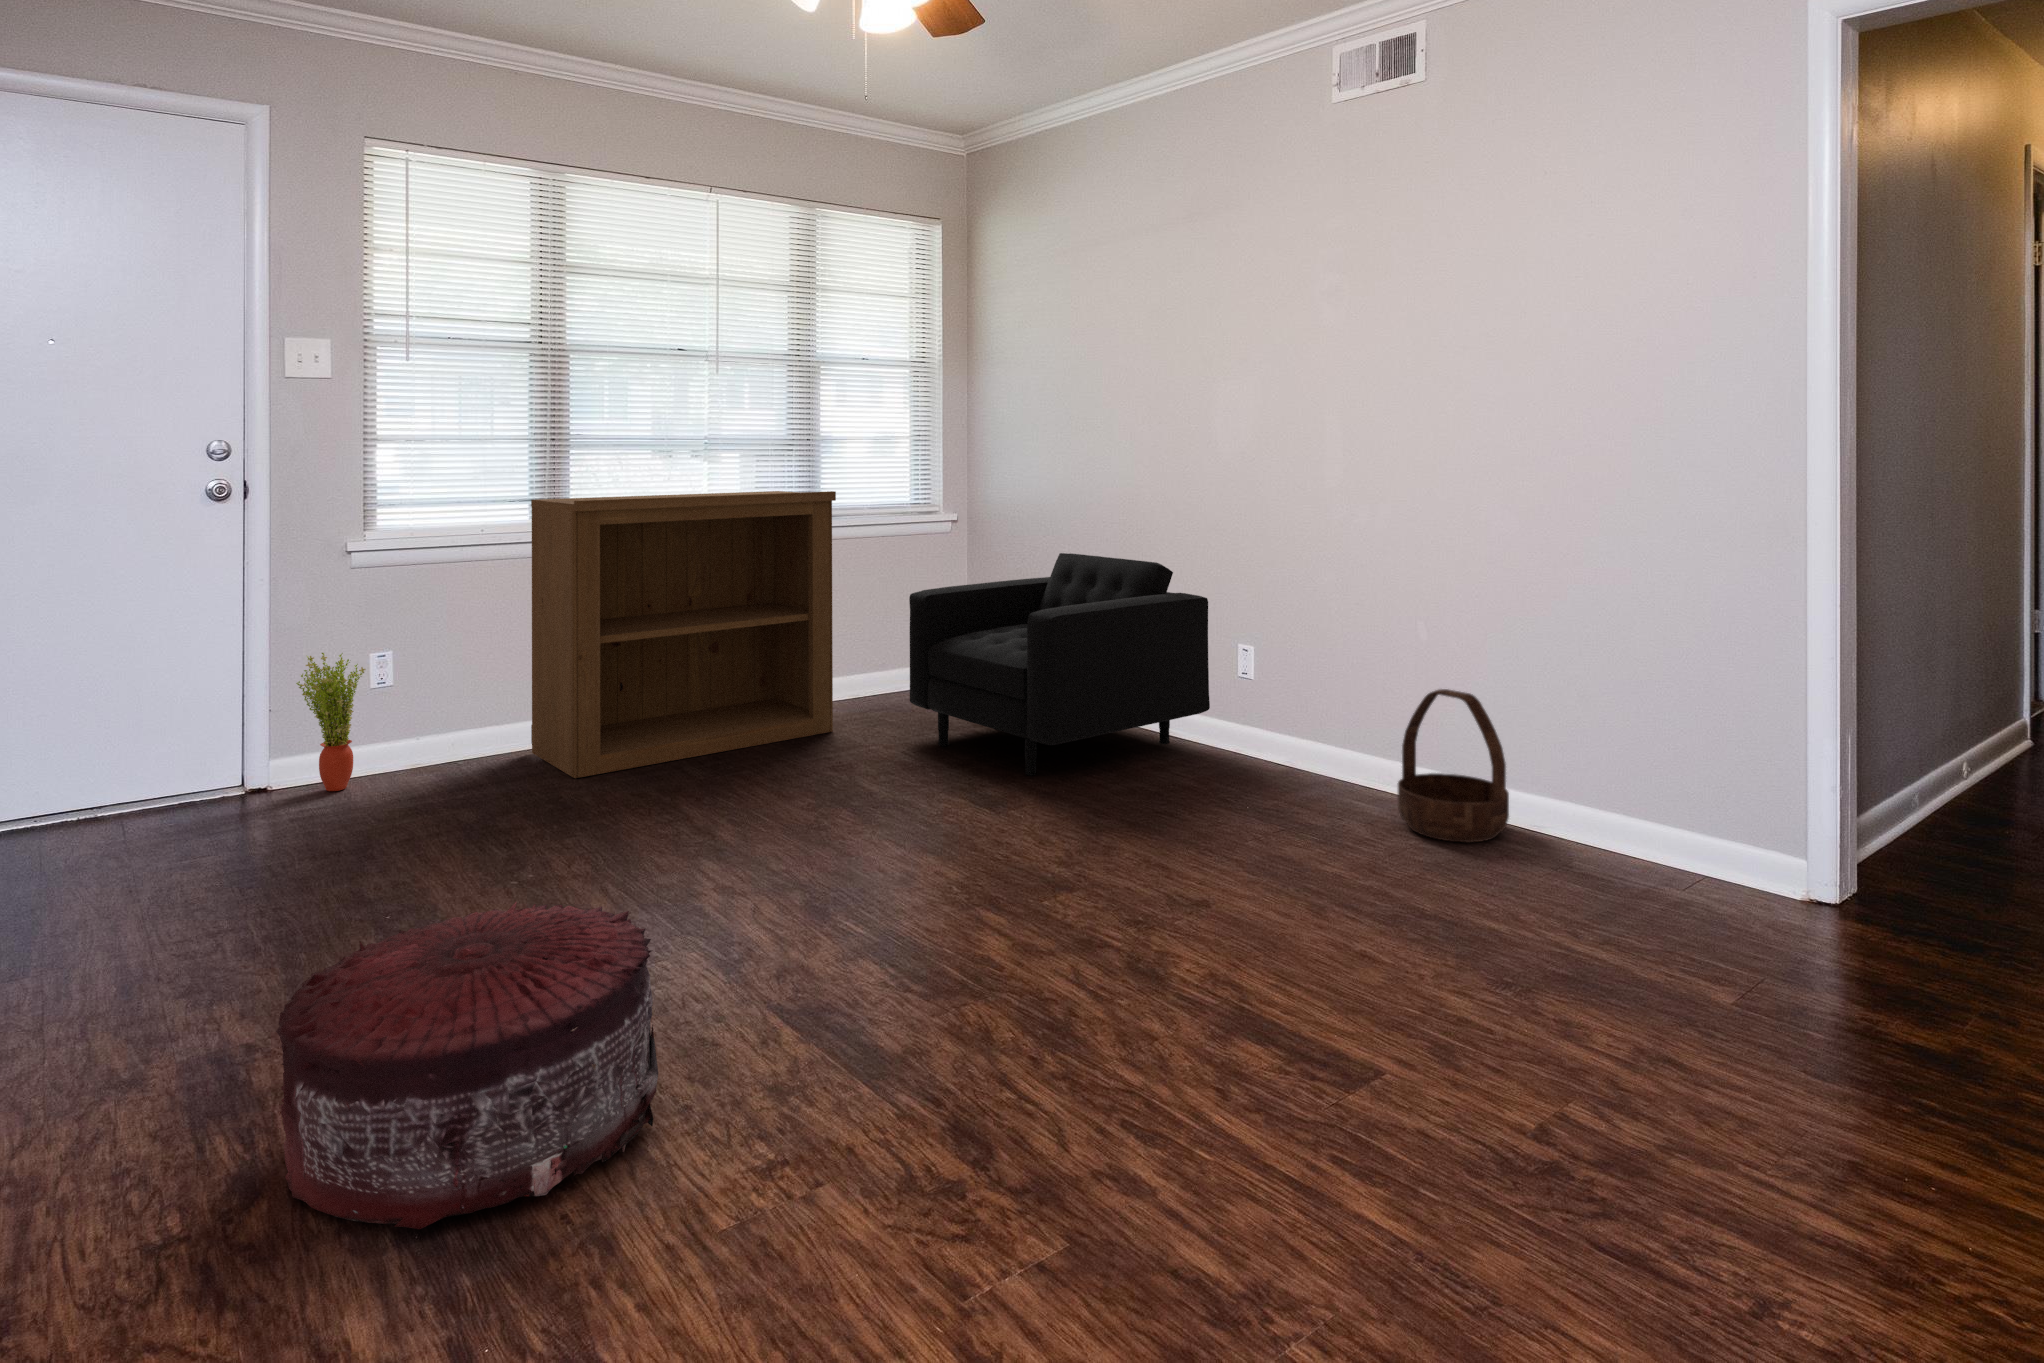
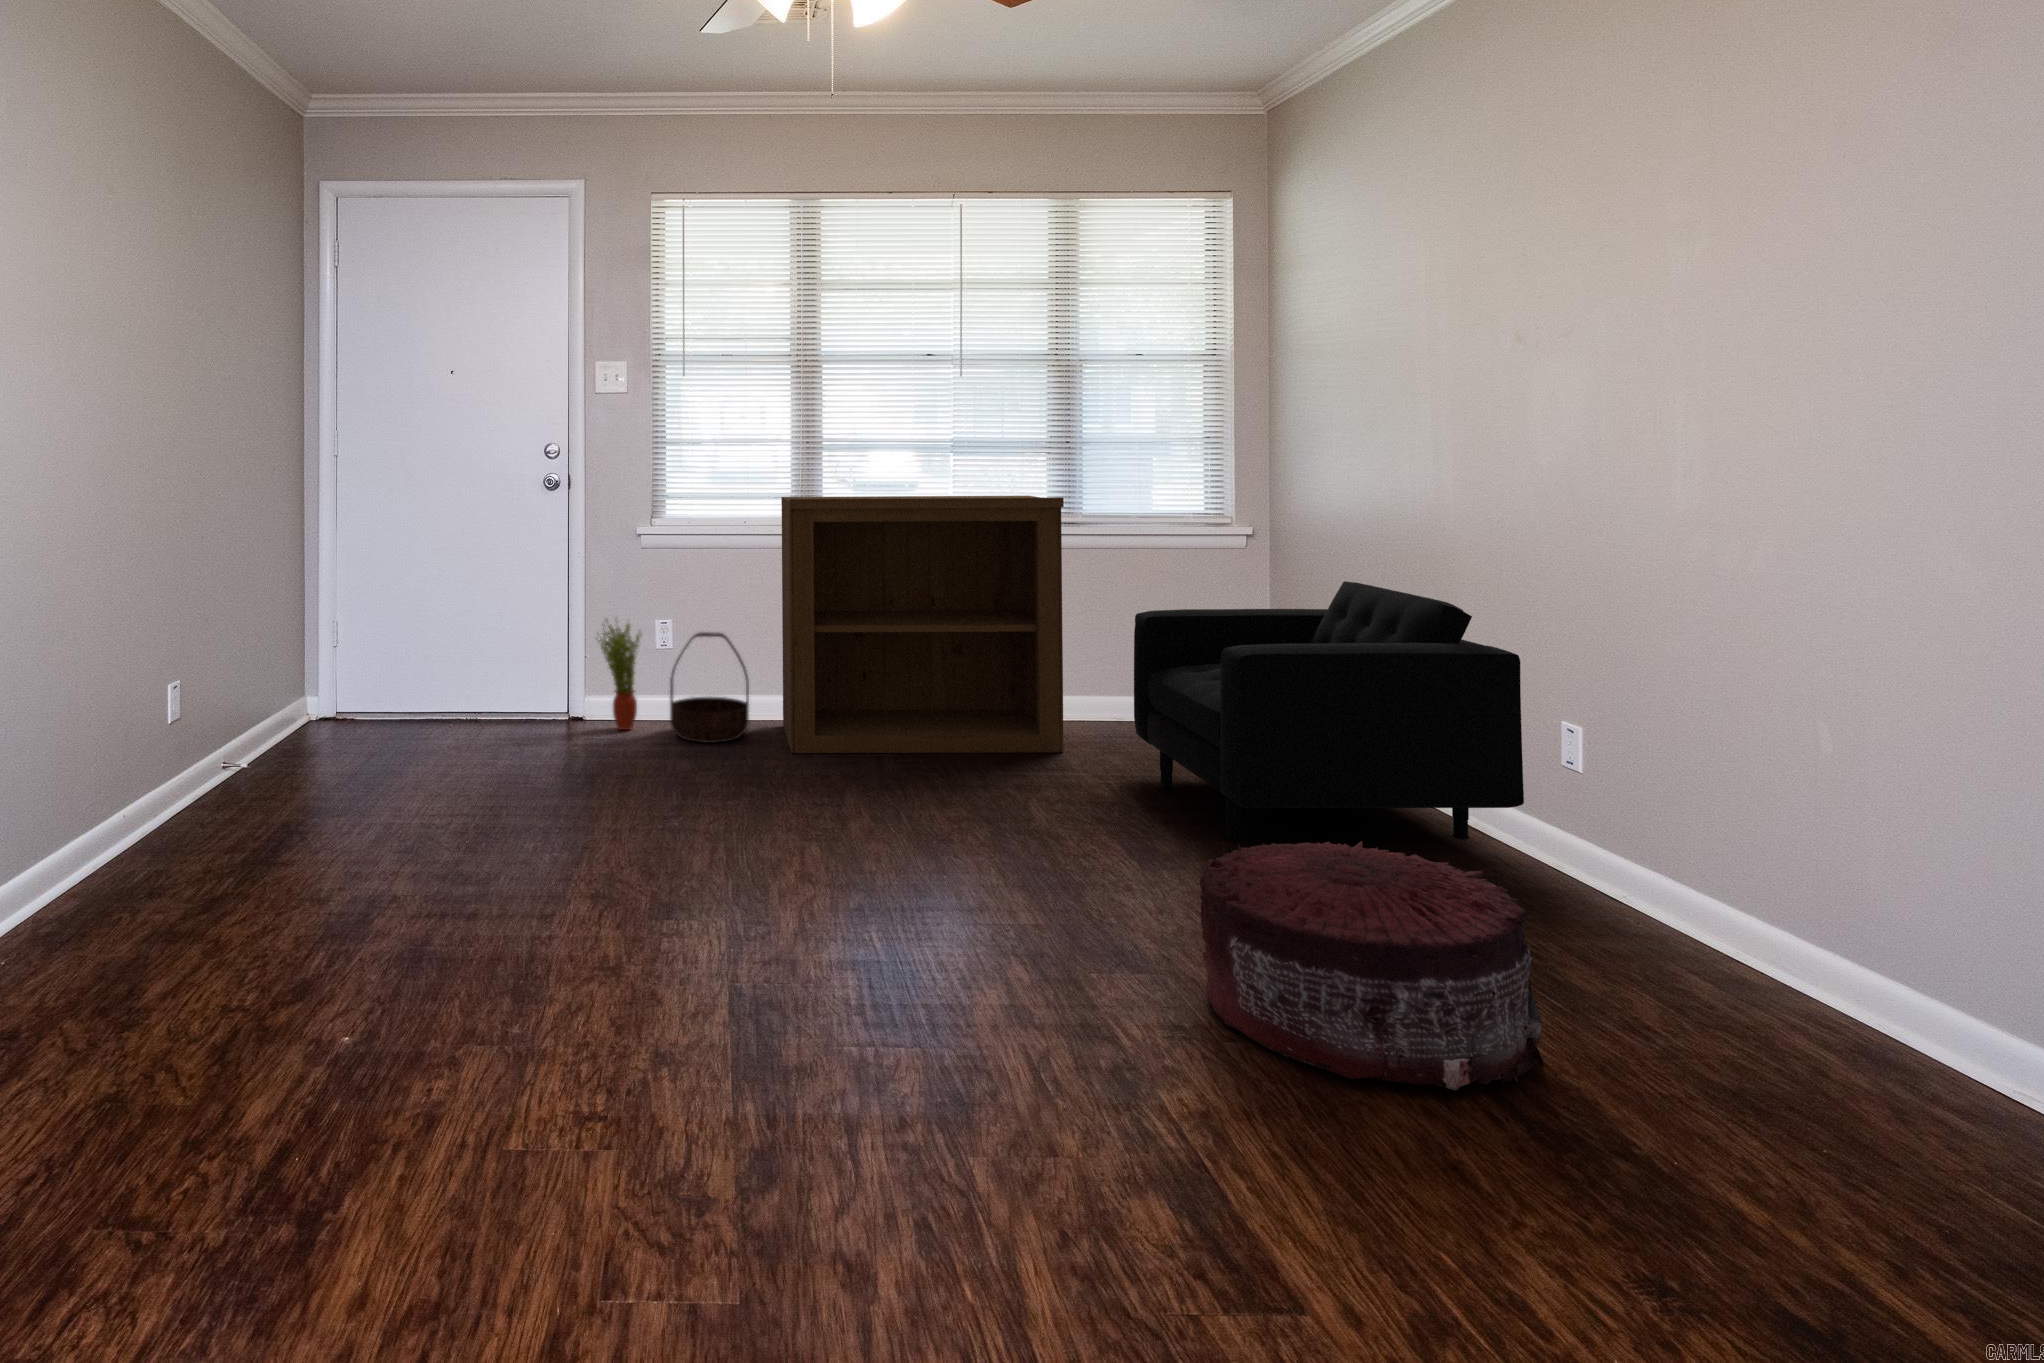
basket: present [1398,689,1509,842] -> present [670,632,749,743]
pouf: present [276,902,658,1229] -> present [1200,841,1544,1090]

